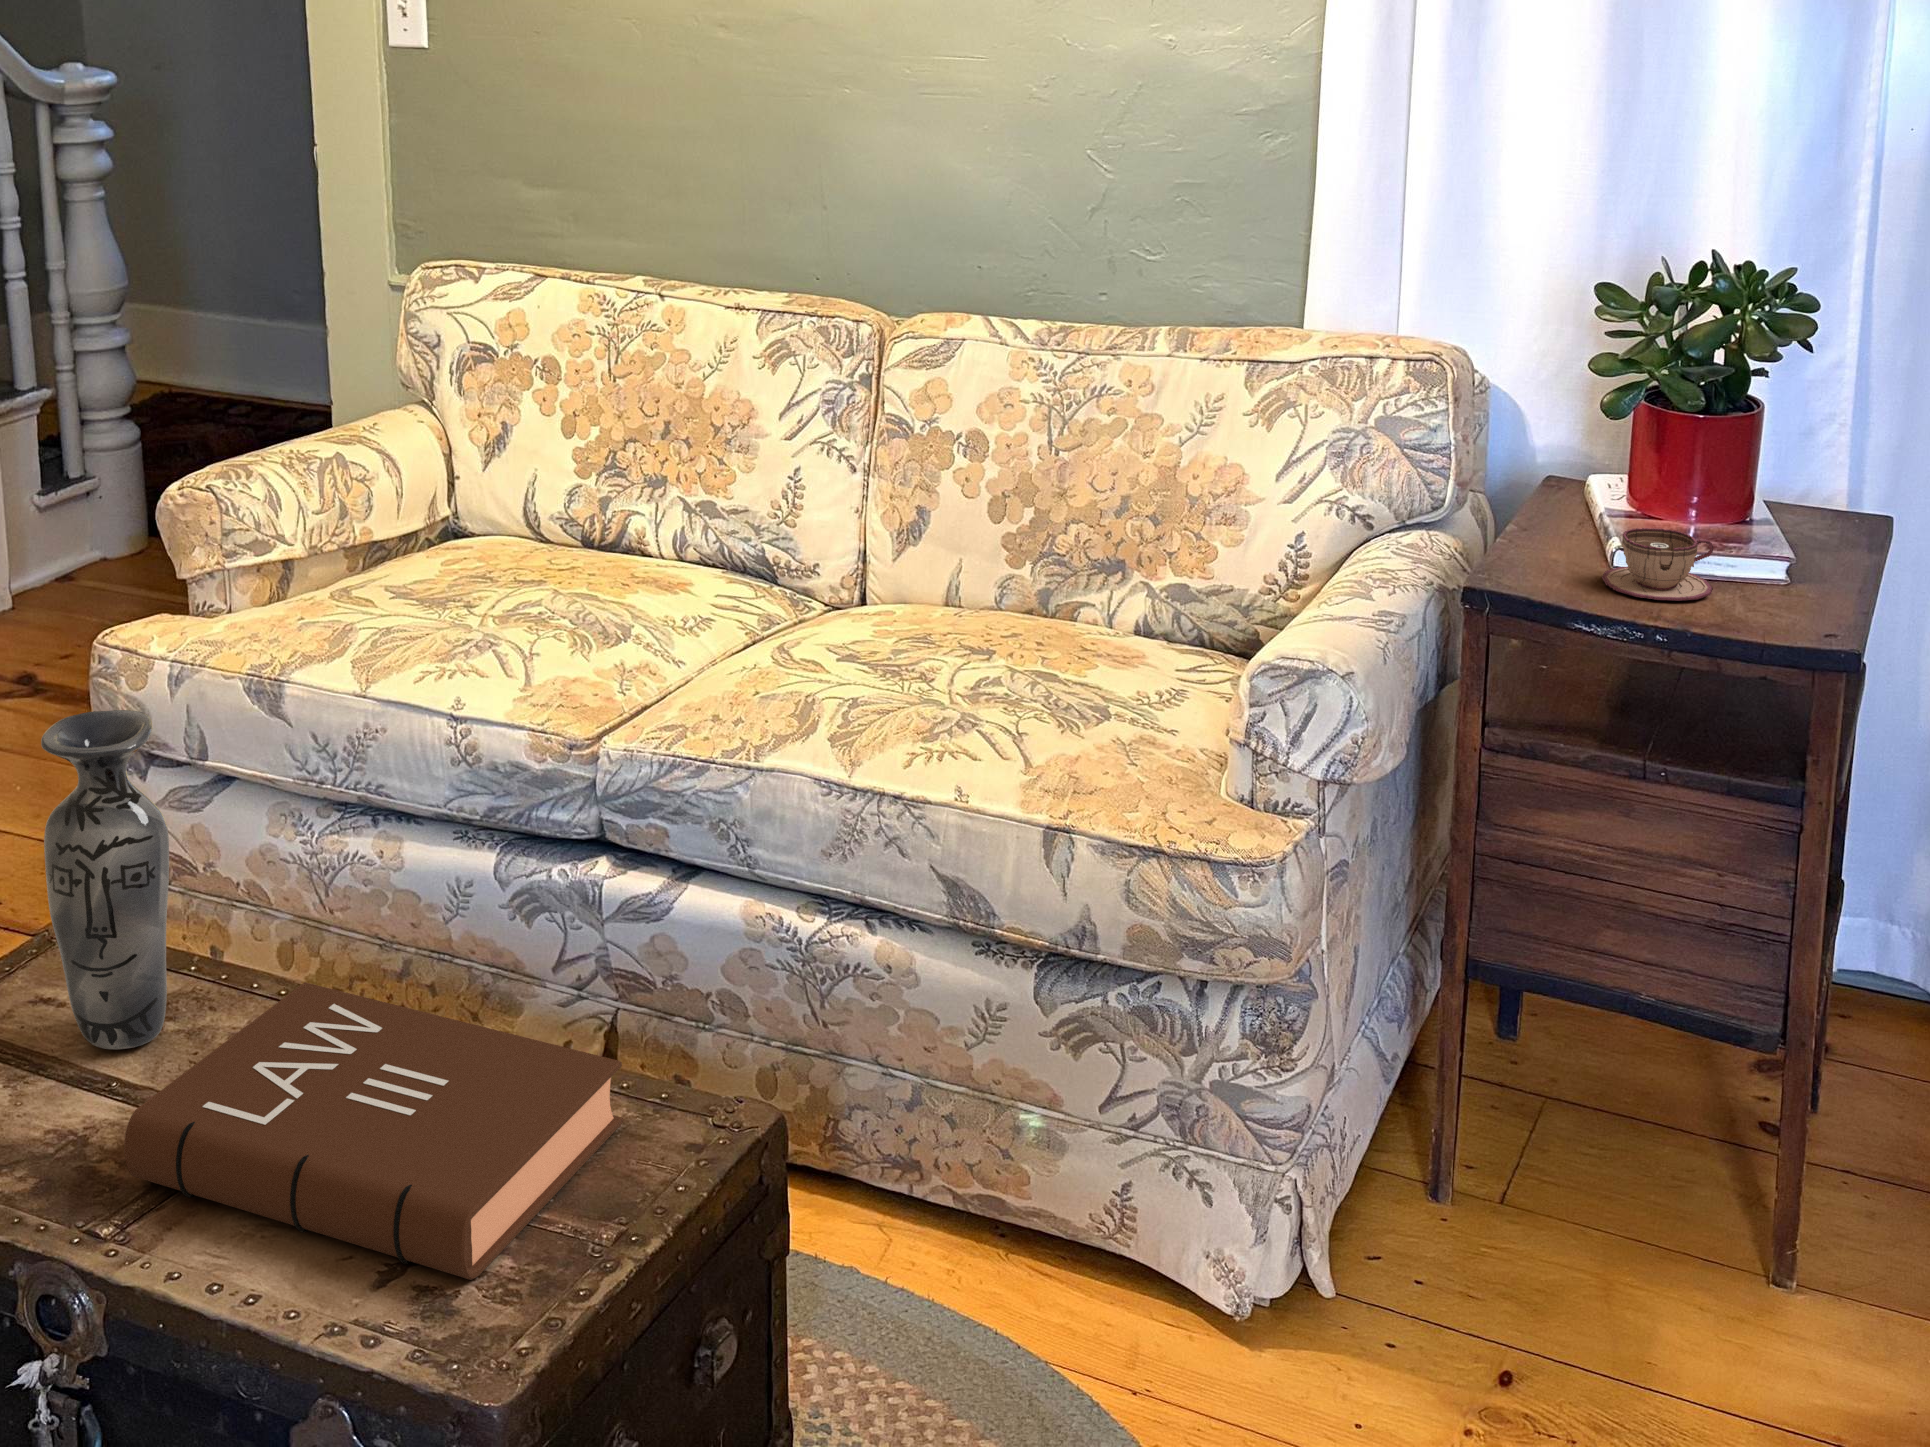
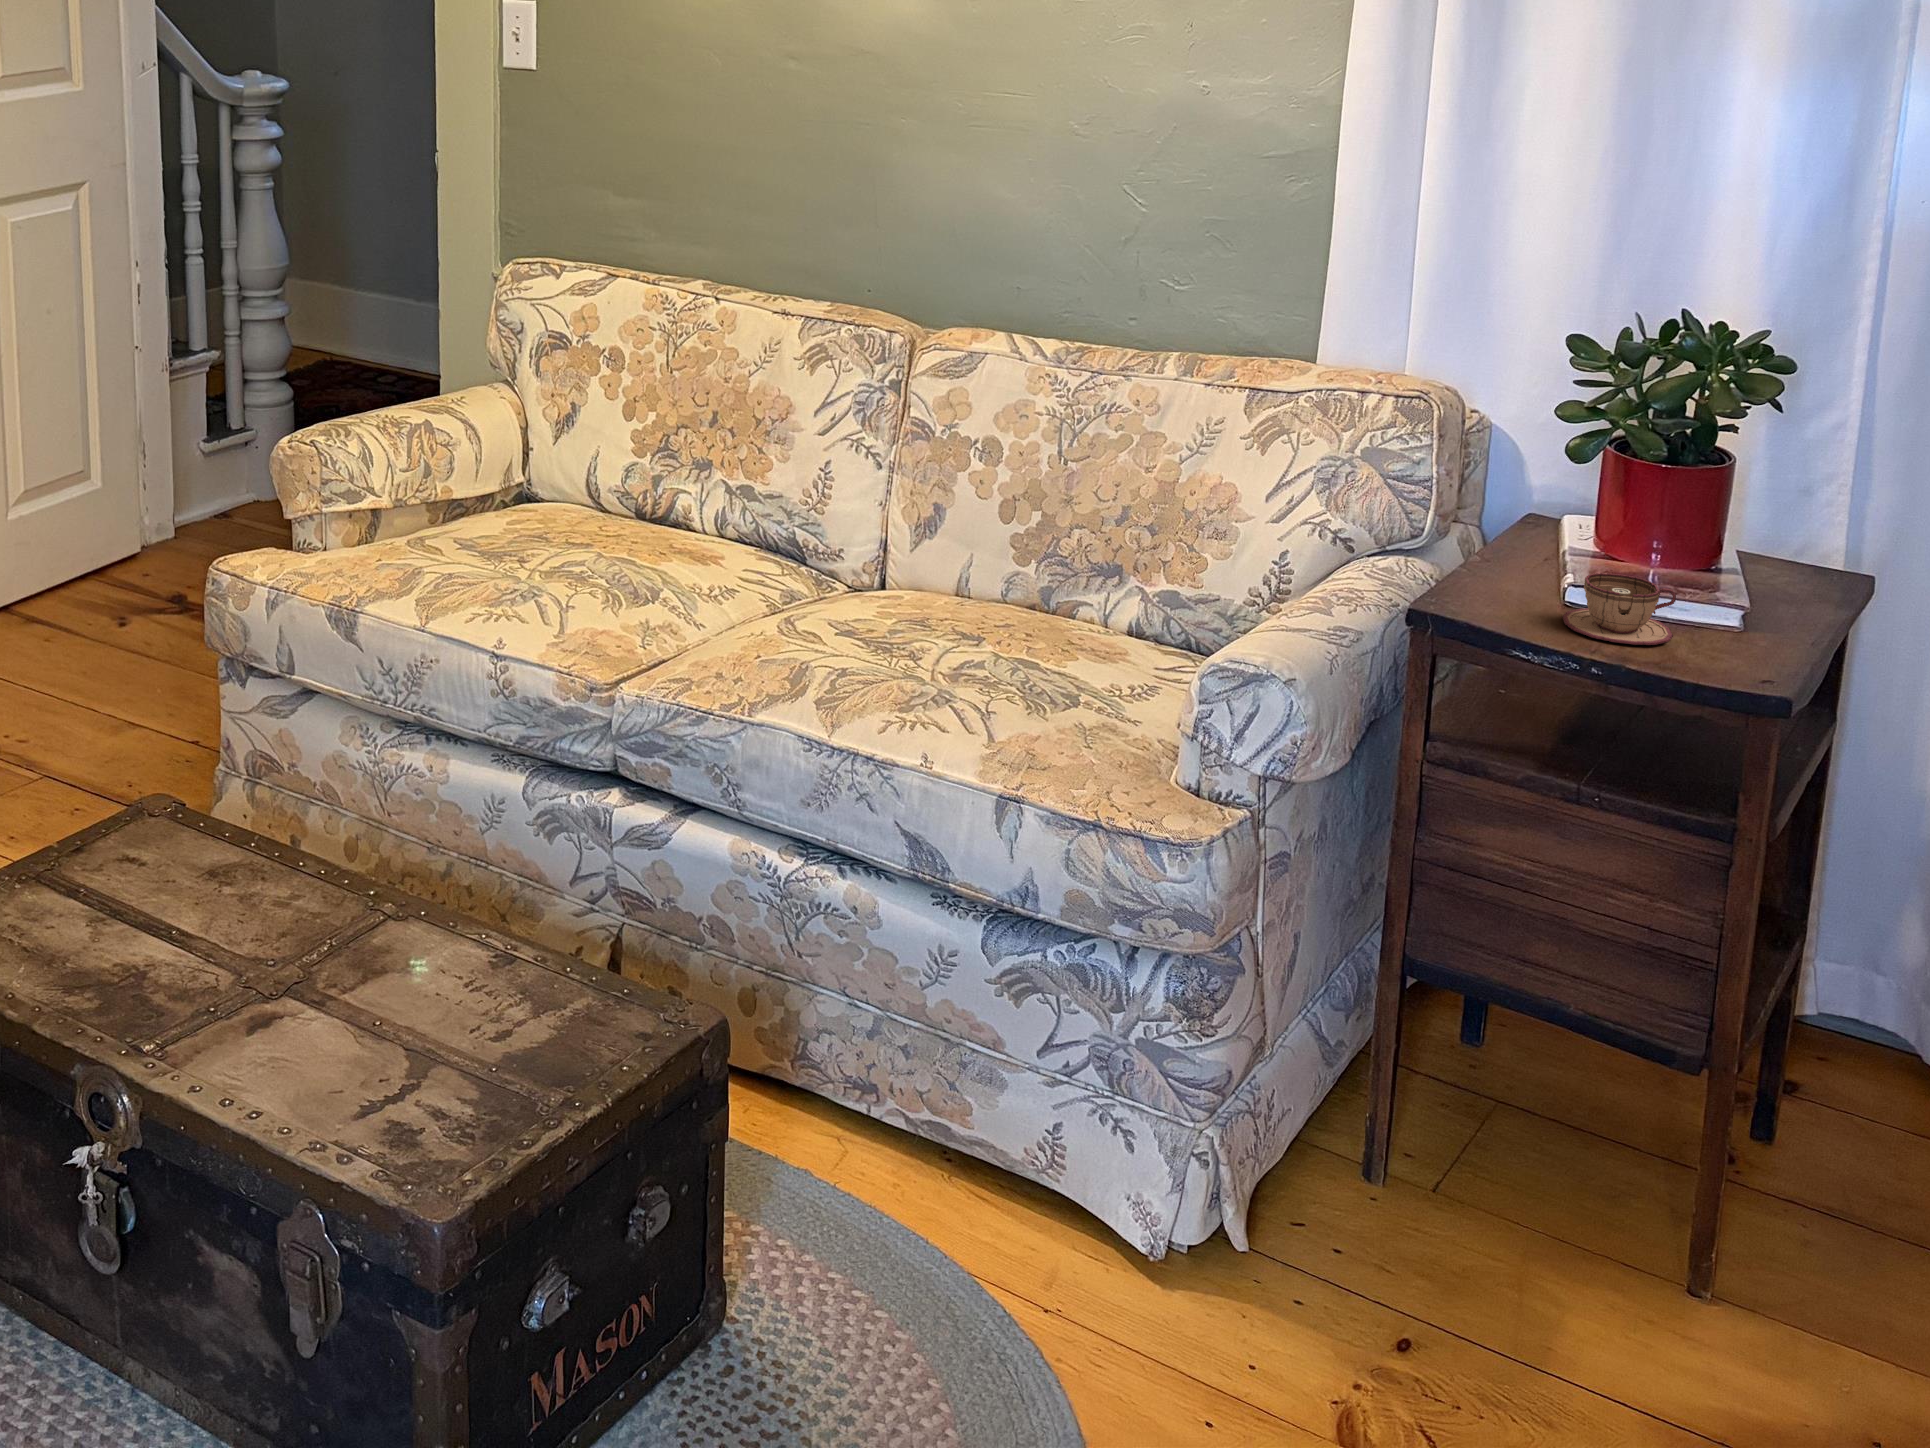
vase: present [41,710,169,1049] -> none [128,623,228,903]
book: present [124,982,623,1280] -> none [167,864,582,1123]

